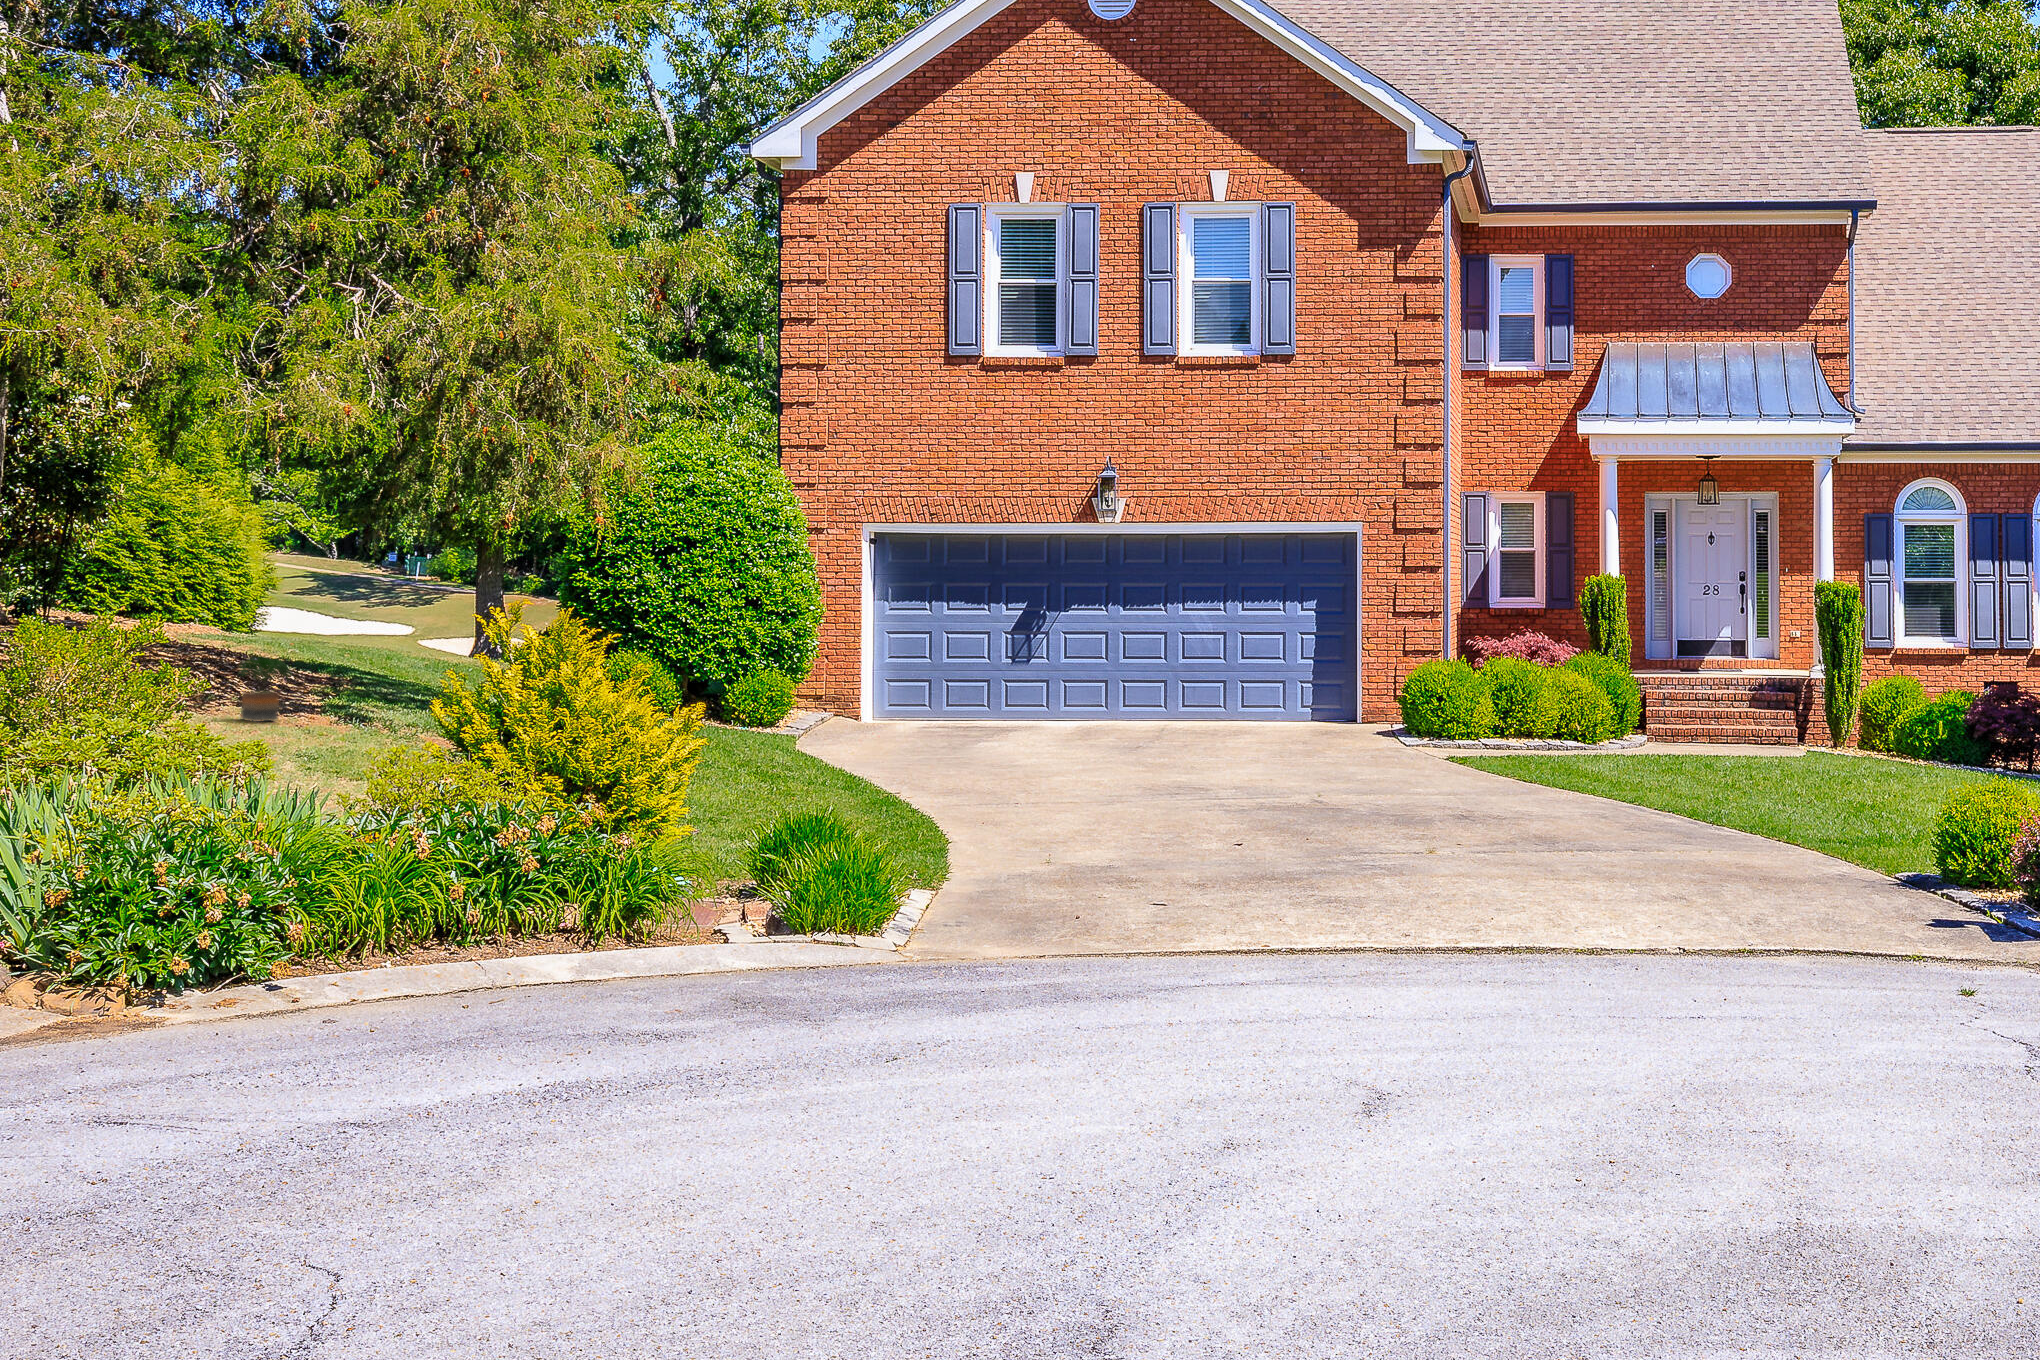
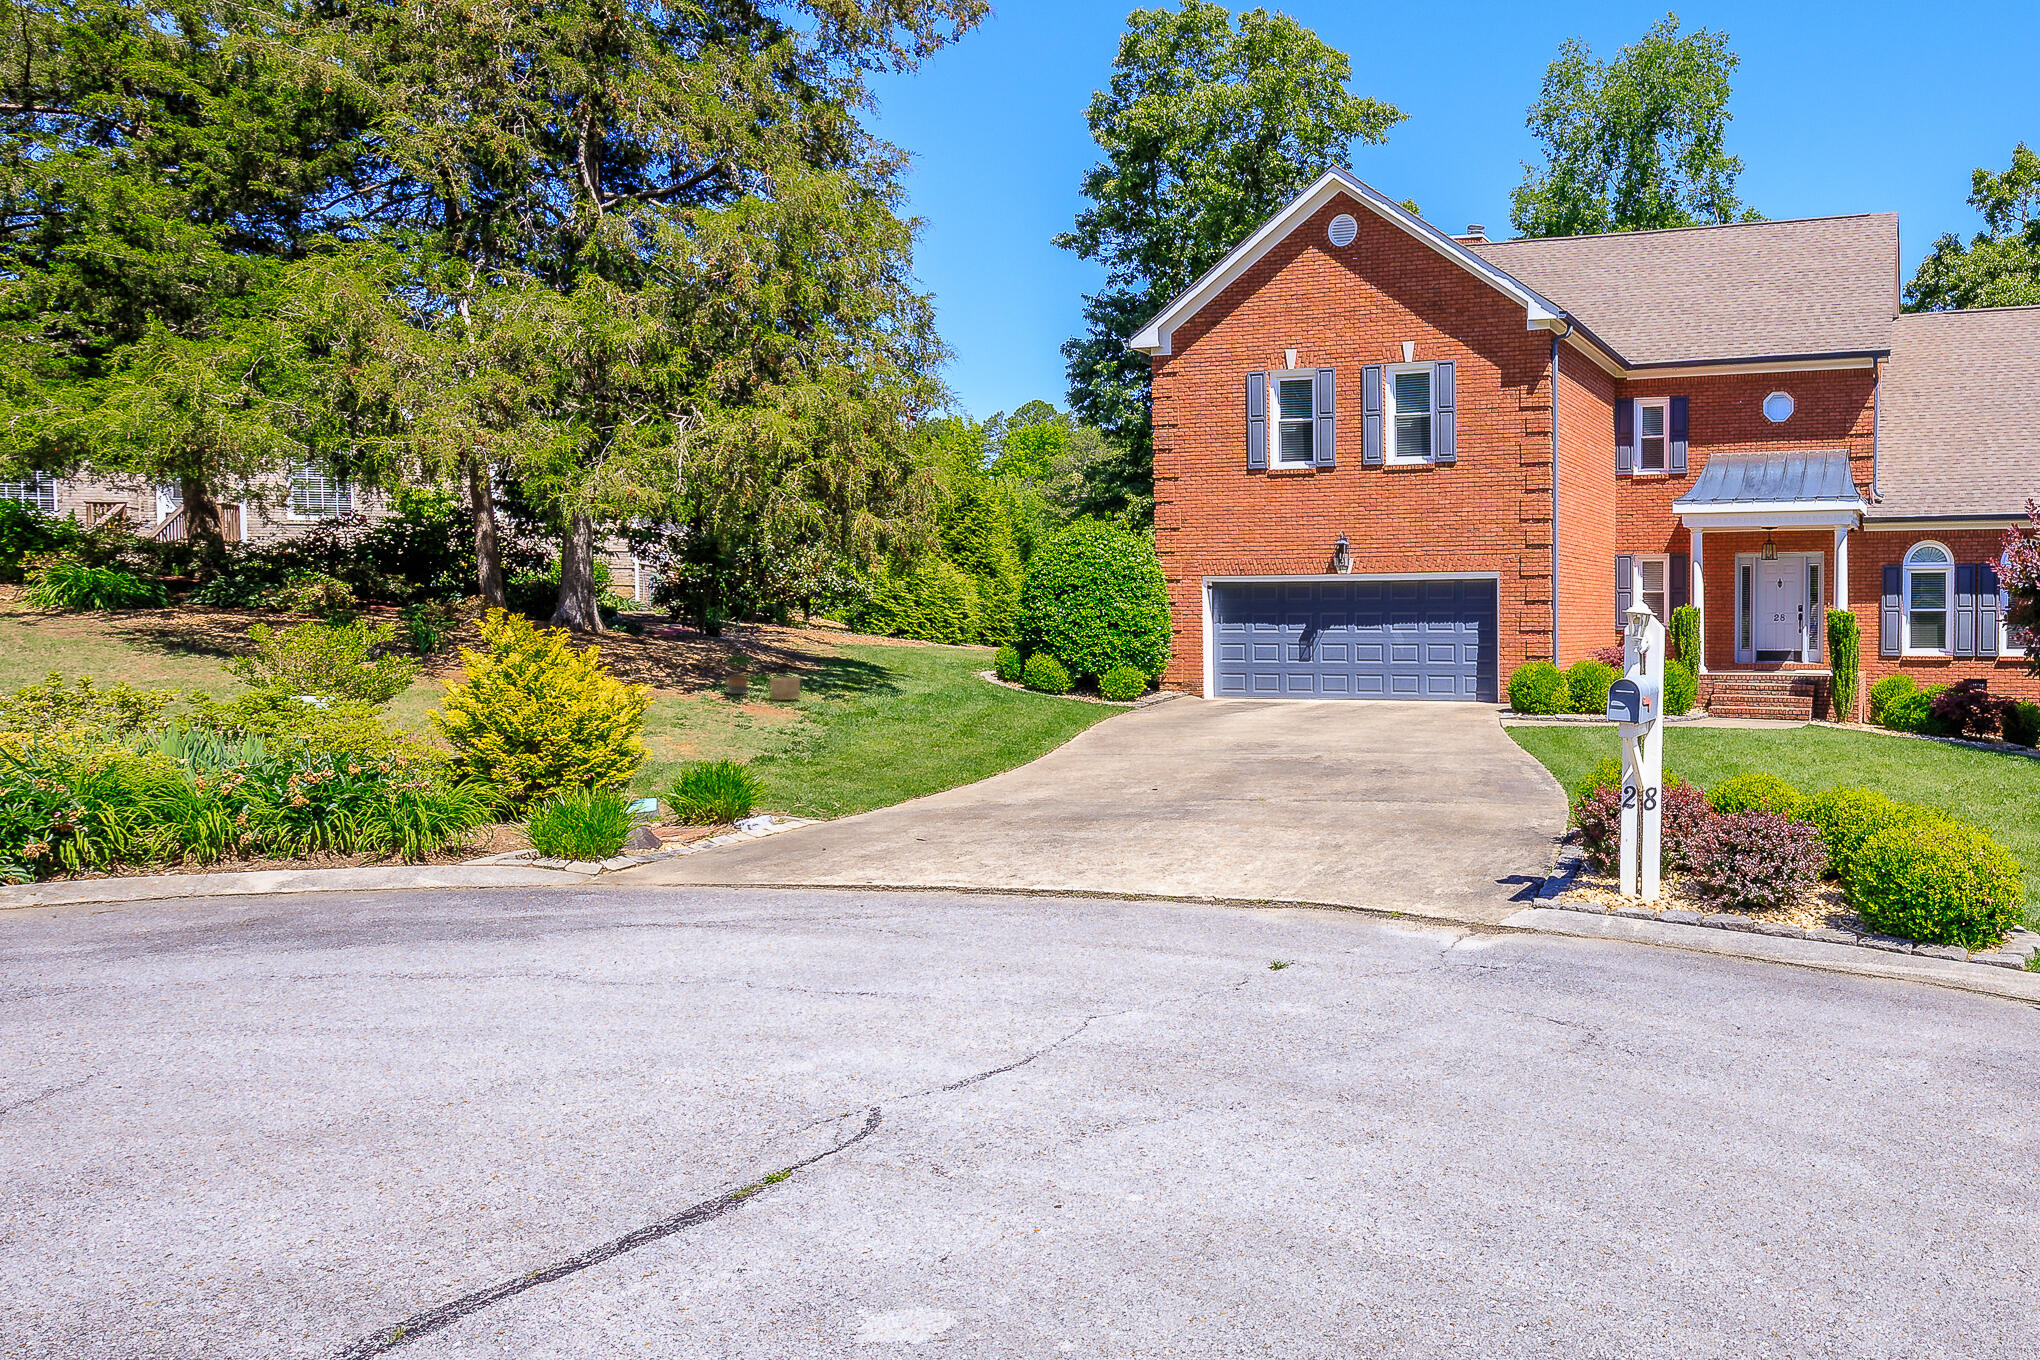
wooden bucket: none [328,693,380,730] -> present [770,677,800,700]

